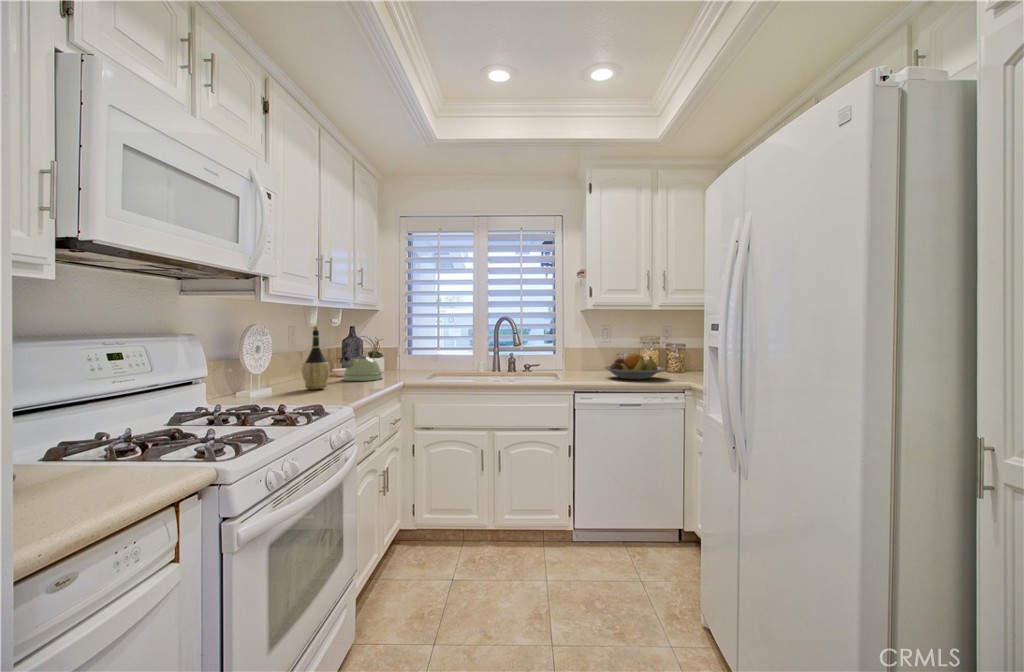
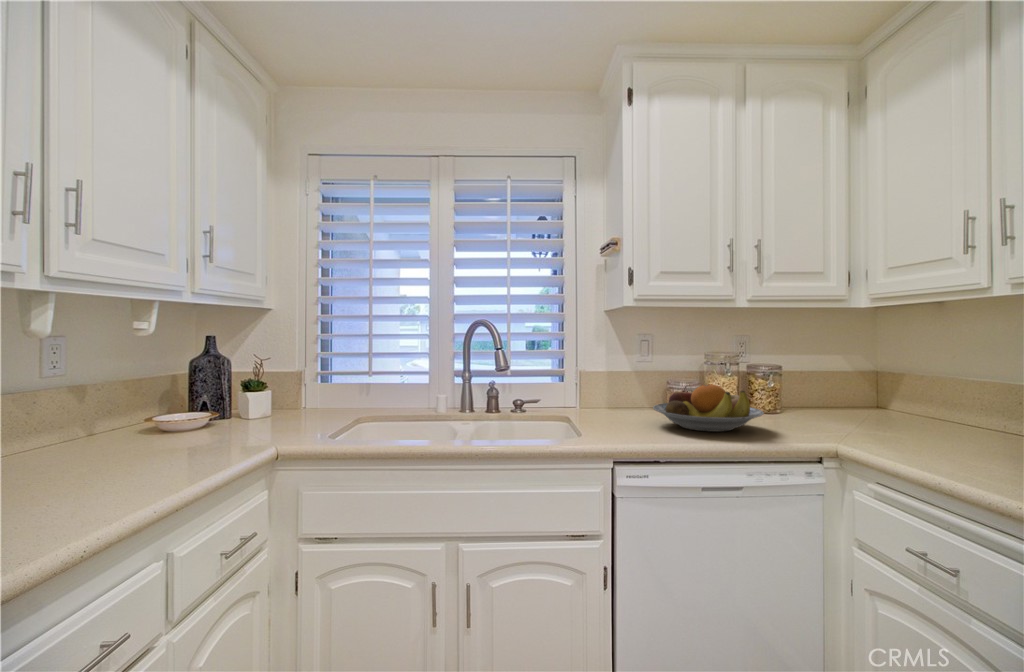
wine bottle: present [302,326,330,389] -> none [32,339,105,476]
kettle: present [339,336,382,381] -> none [162,355,256,442]

